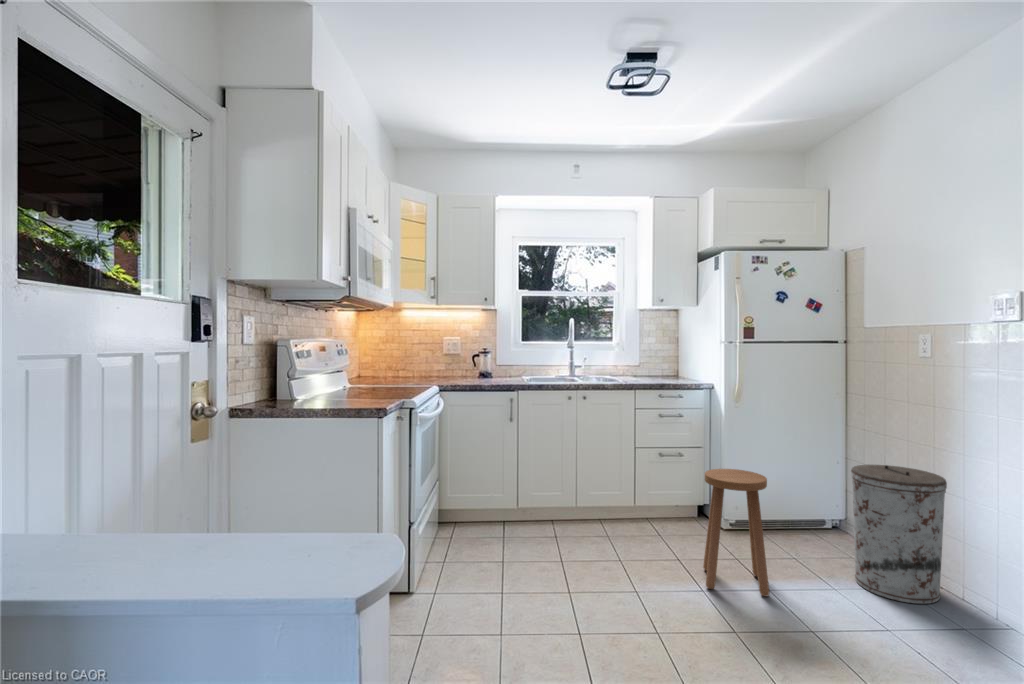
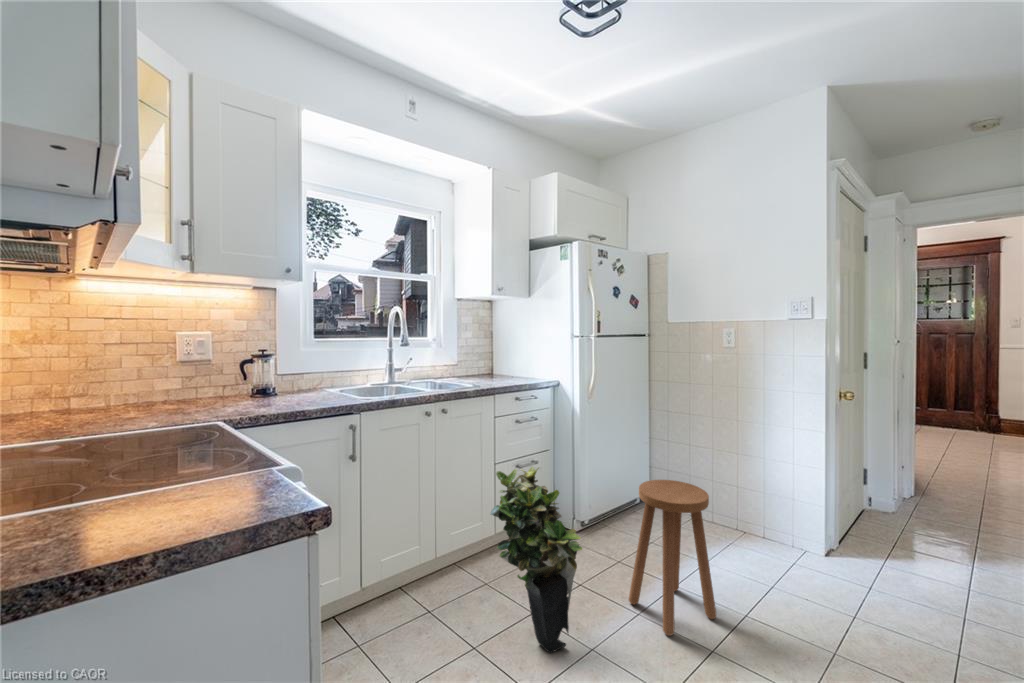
potted plant: none [581,439,649,567] -> present [491,467,582,653]
trash can: present [851,465,947,604] -> none [714,446,793,572]

